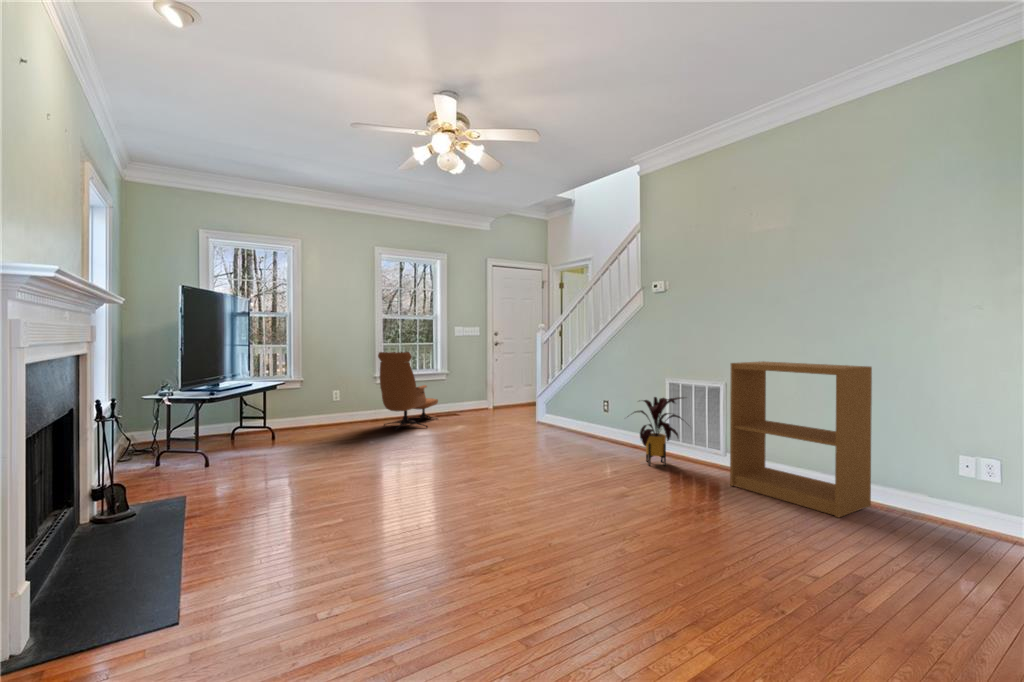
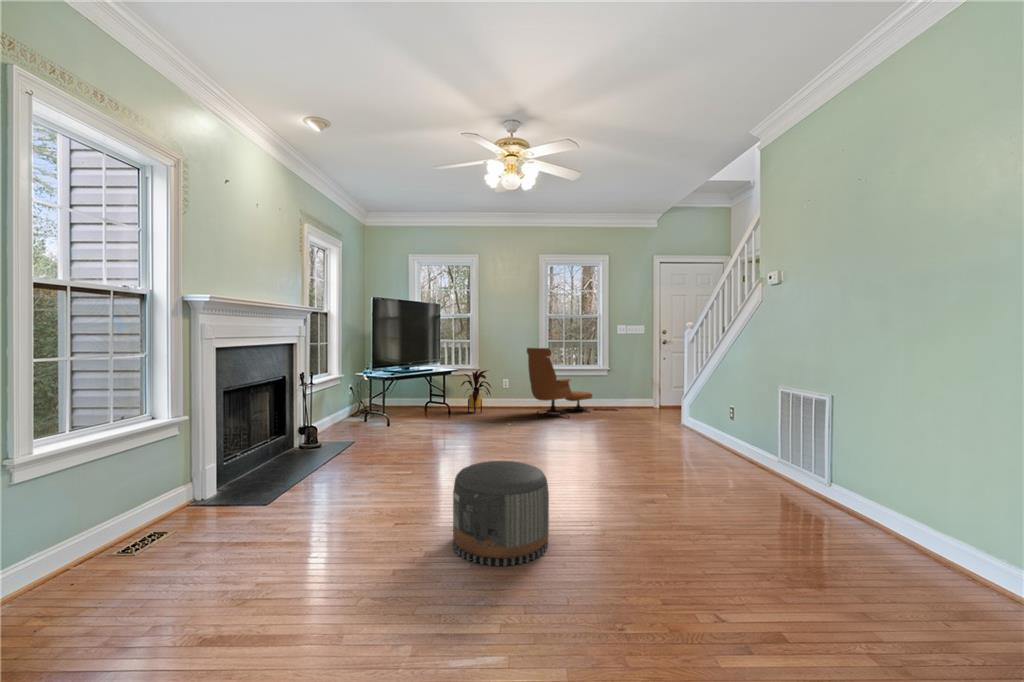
bookshelf: present [730,361,872,517] -> none [793,368,972,574]
house plant: present [634,397,682,466] -> present [461,371,491,414]
pouf: none [528,481,640,609] -> present [453,461,549,566]

